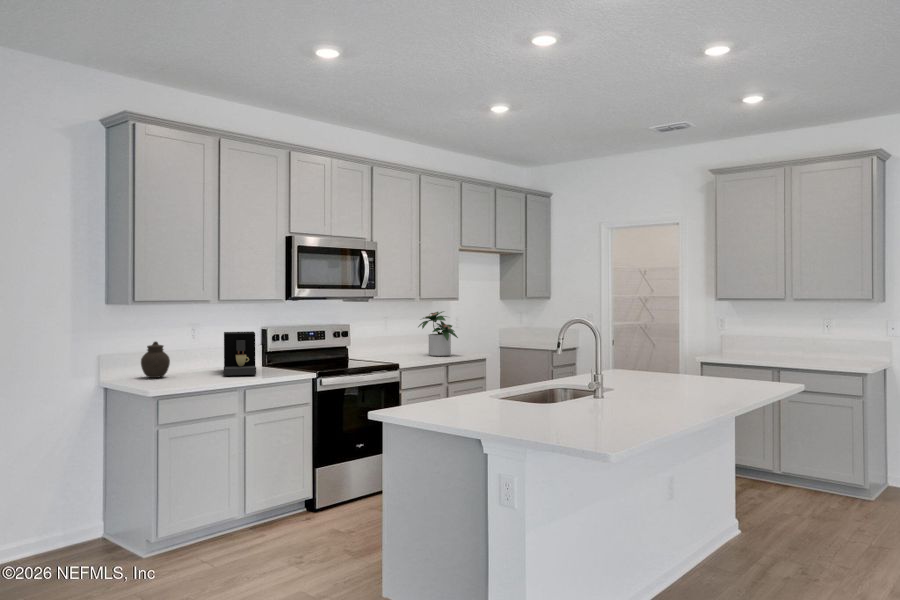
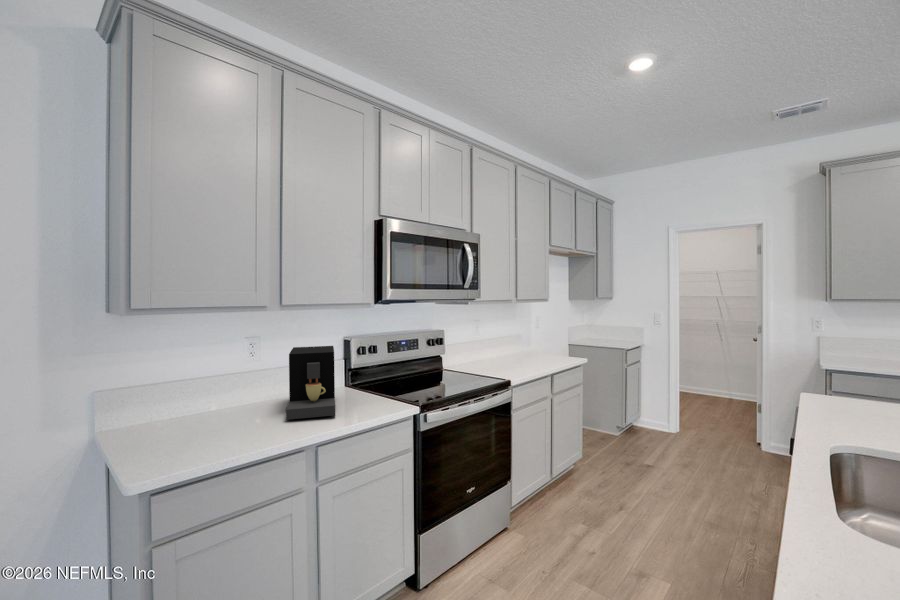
potted plant: present [418,311,458,356] -> none [509,313,554,362]
jar: present [141,342,170,378] -> none [154,371,203,429]

